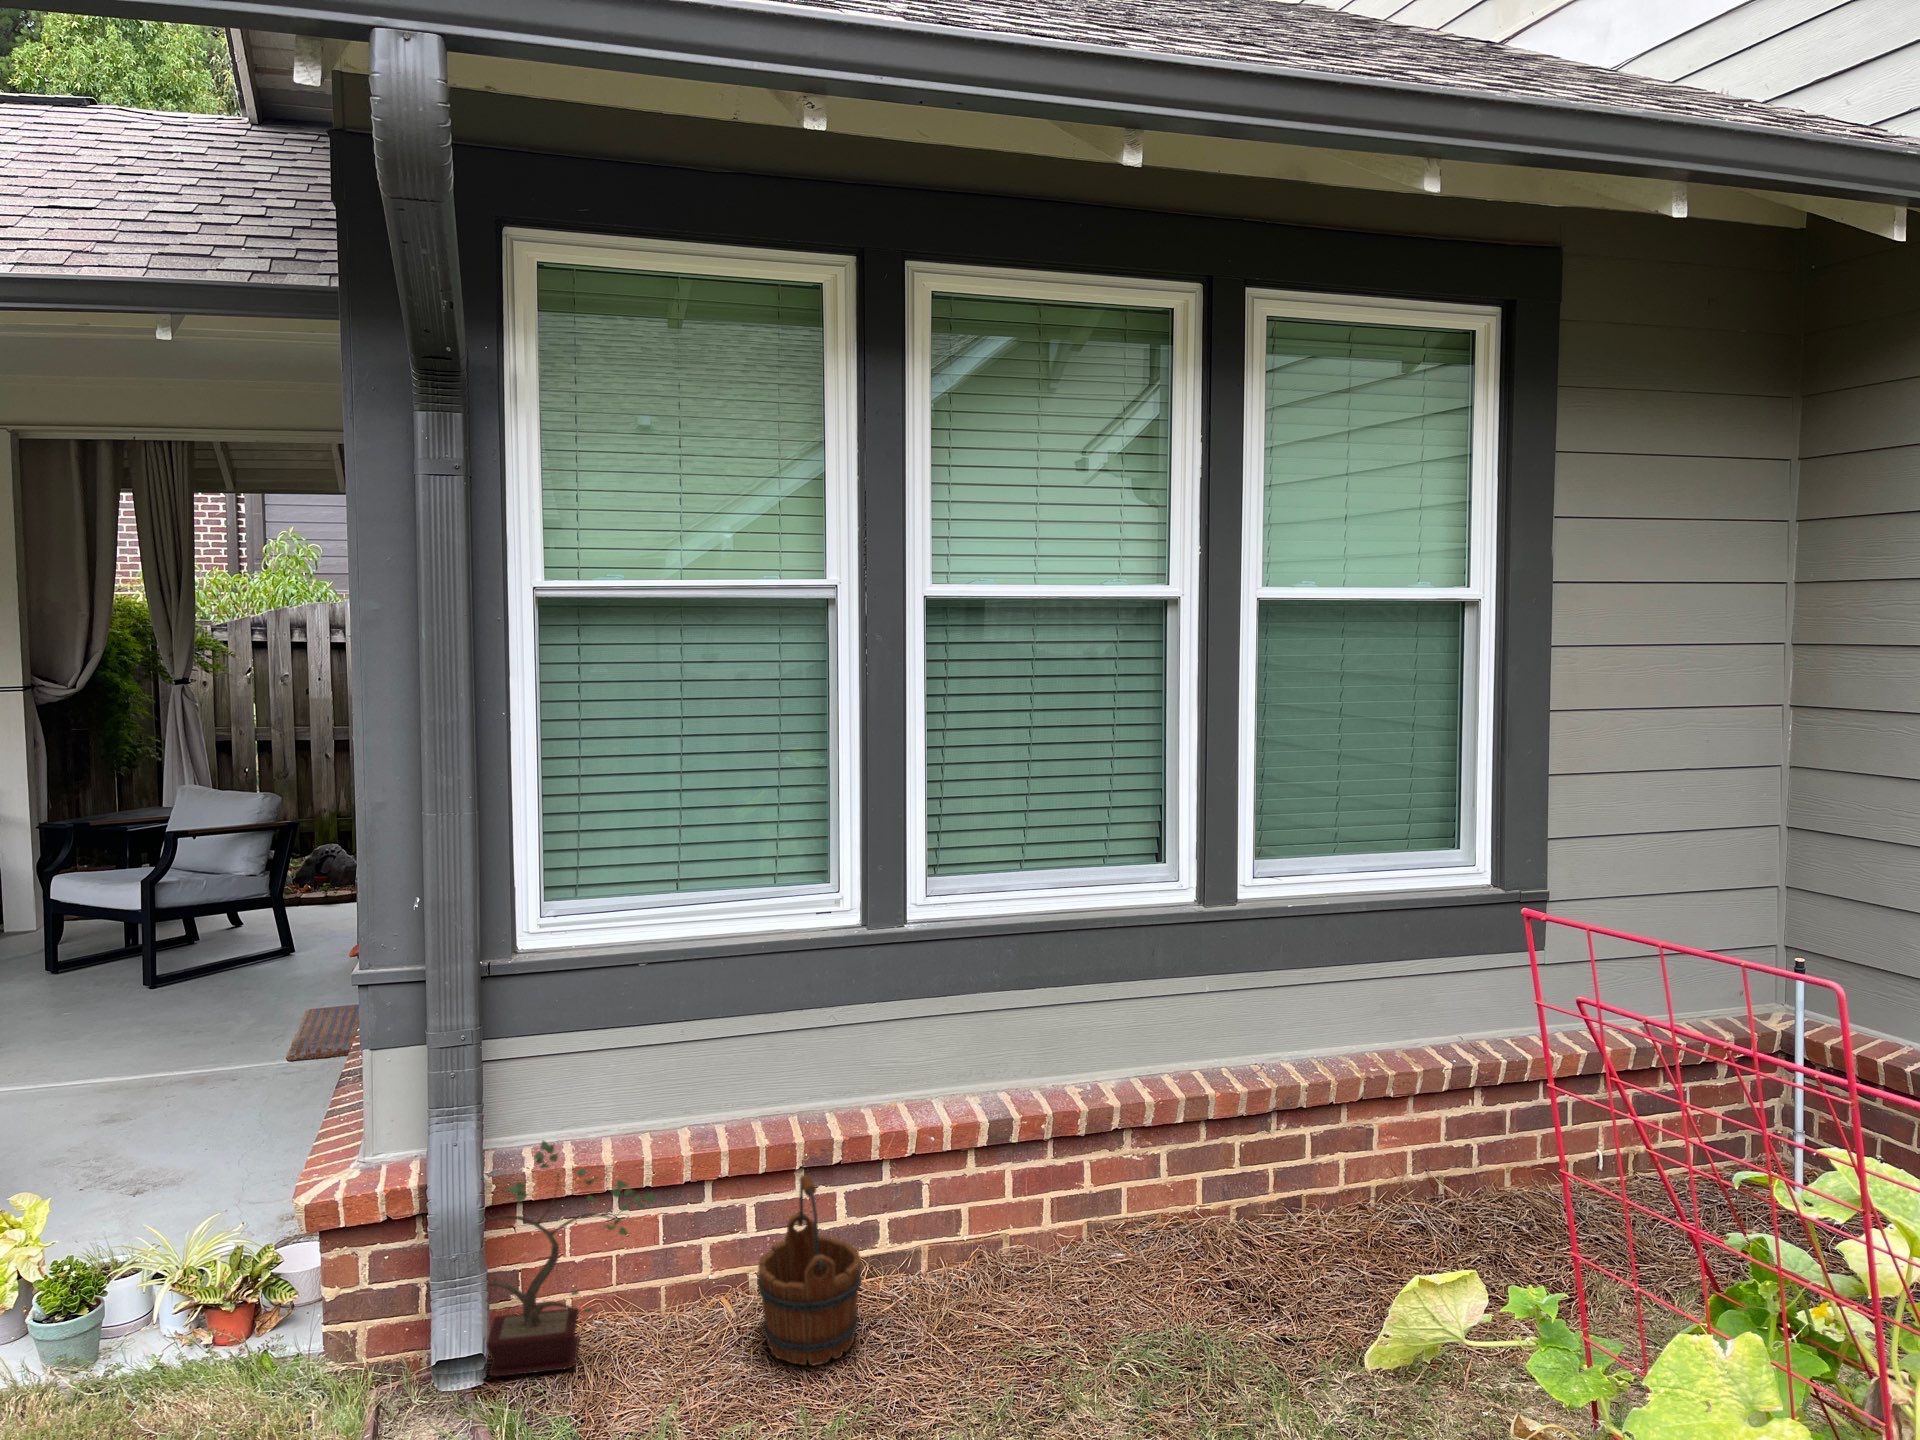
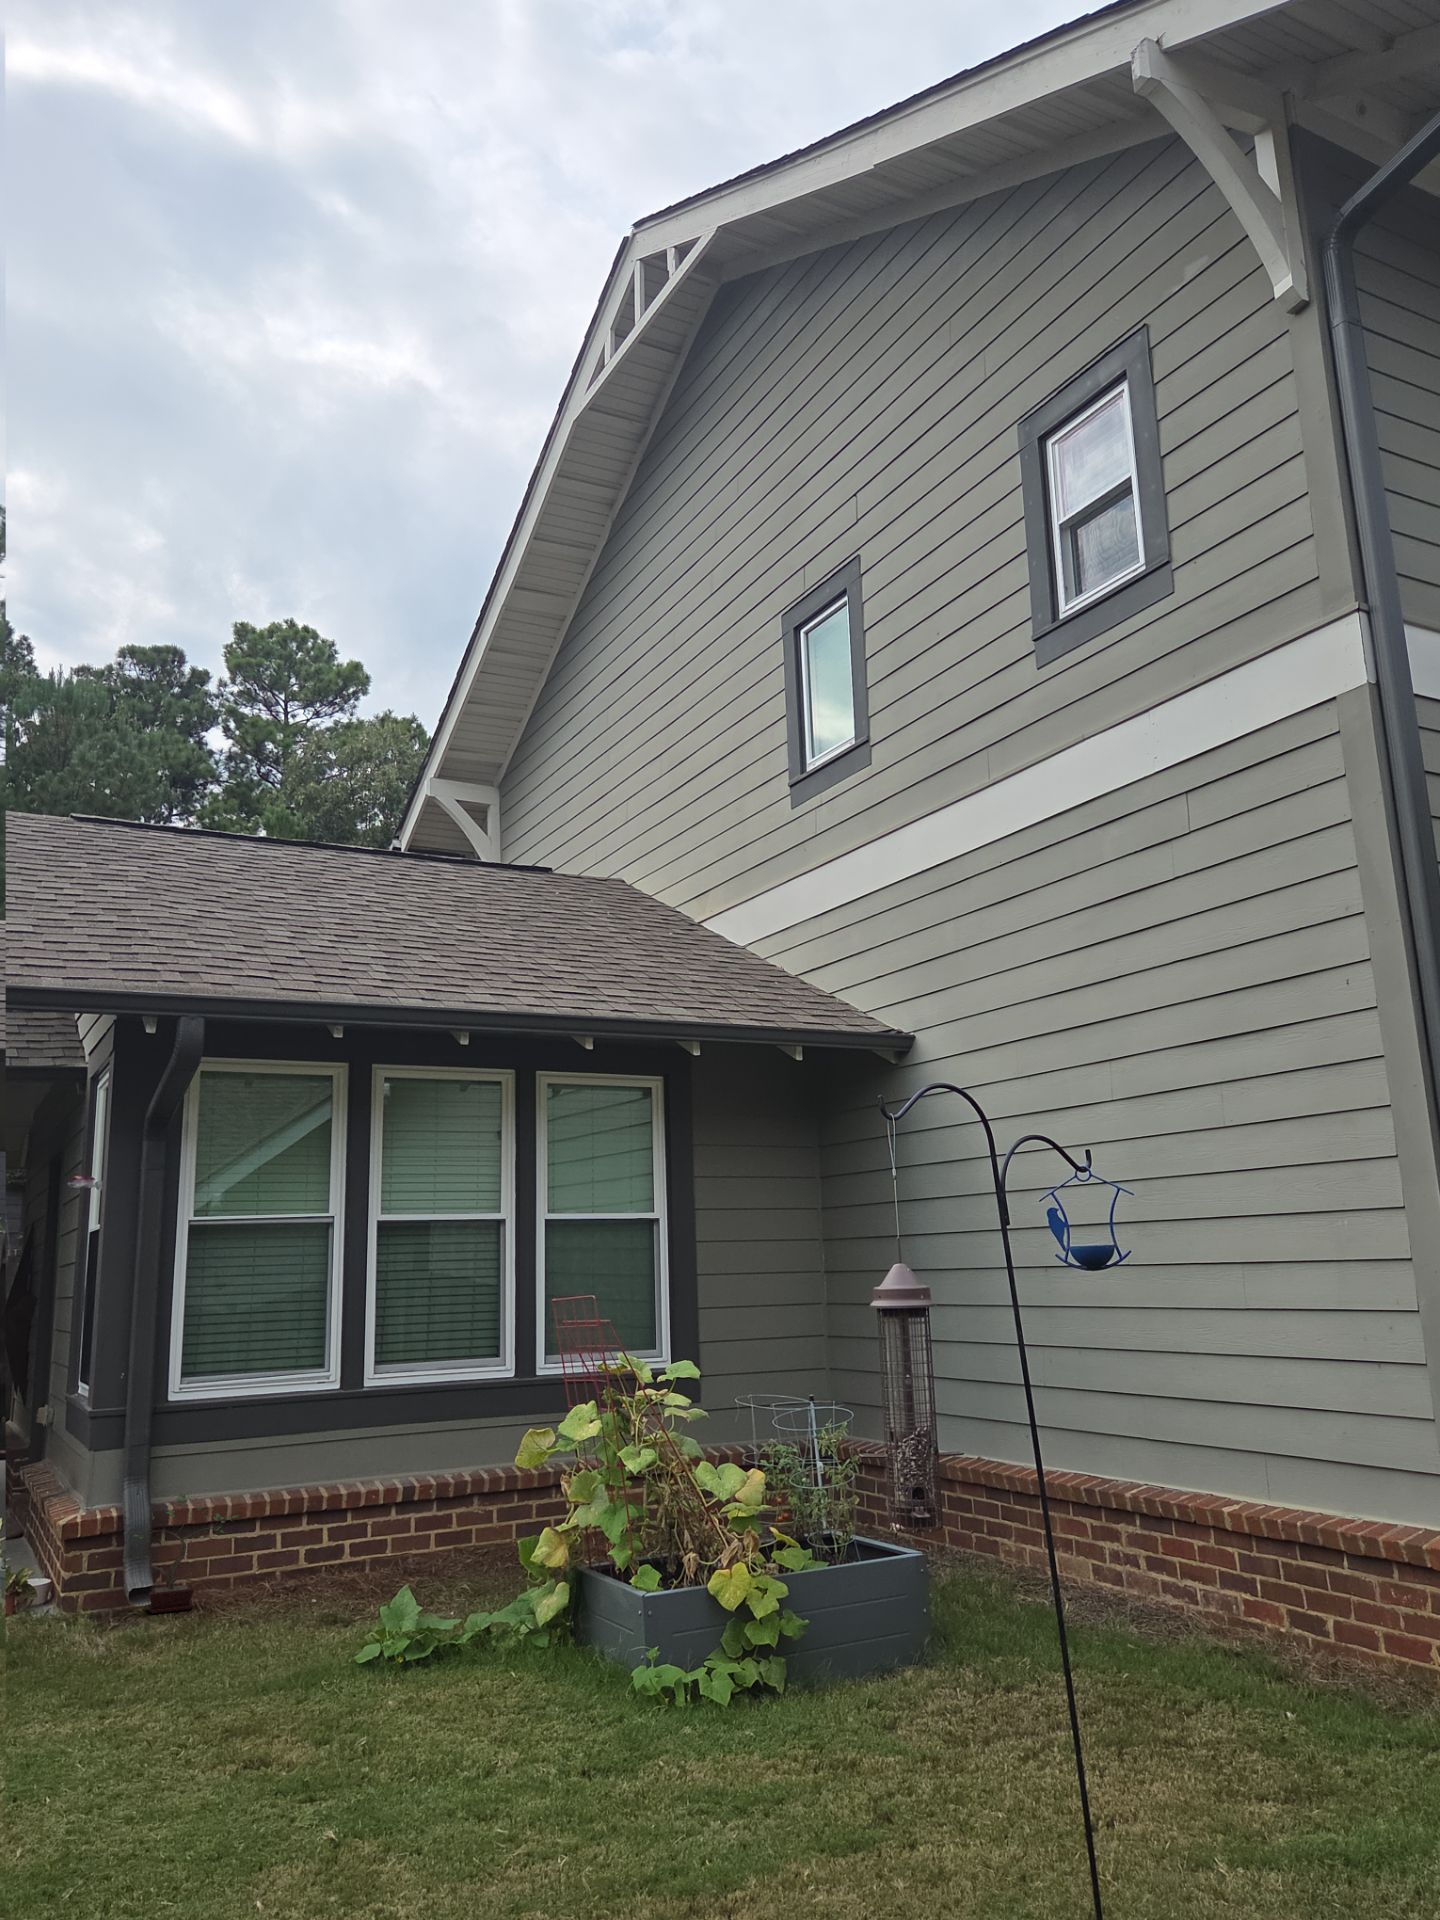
wooden bucket: present [758,1175,861,1366] -> none [286,1507,338,1599]

